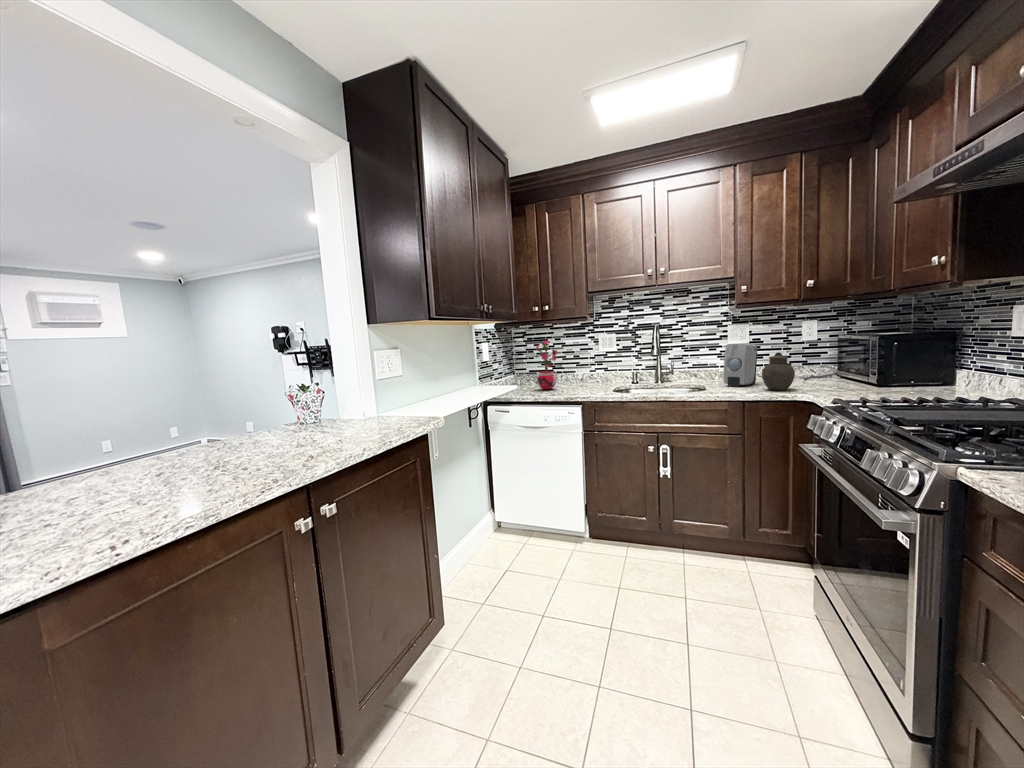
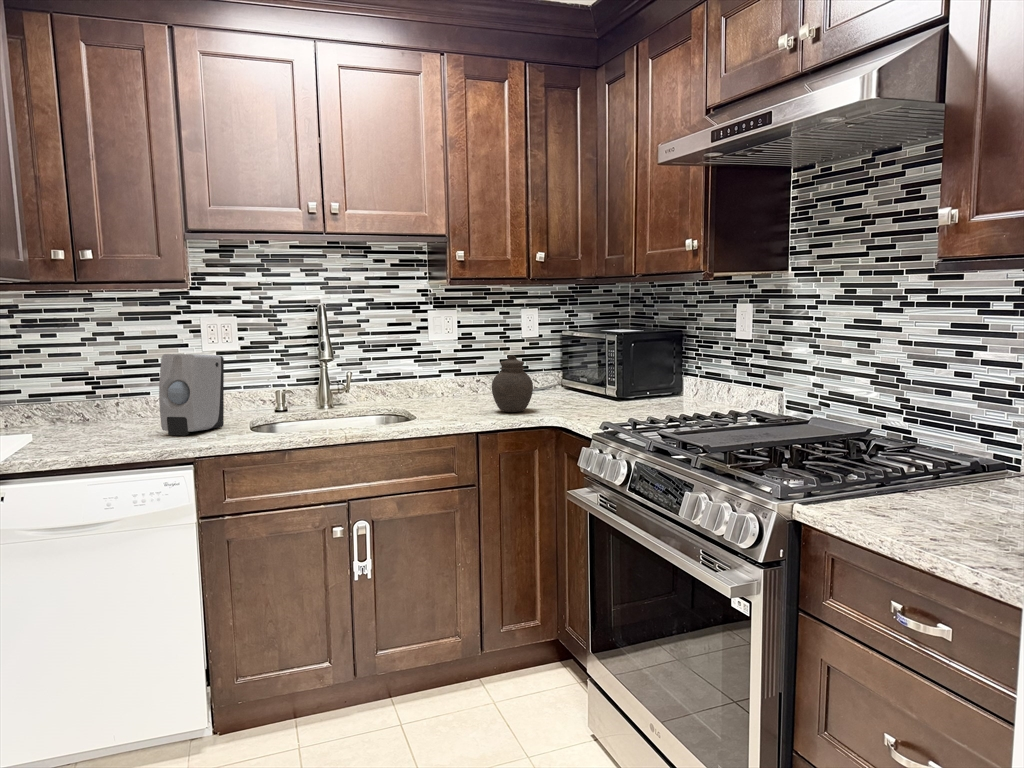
potted plant: present [535,340,557,390] -> none [46,324,115,438]
soap dispenser: present [724,344,758,387] -> present [159,354,224,435]

